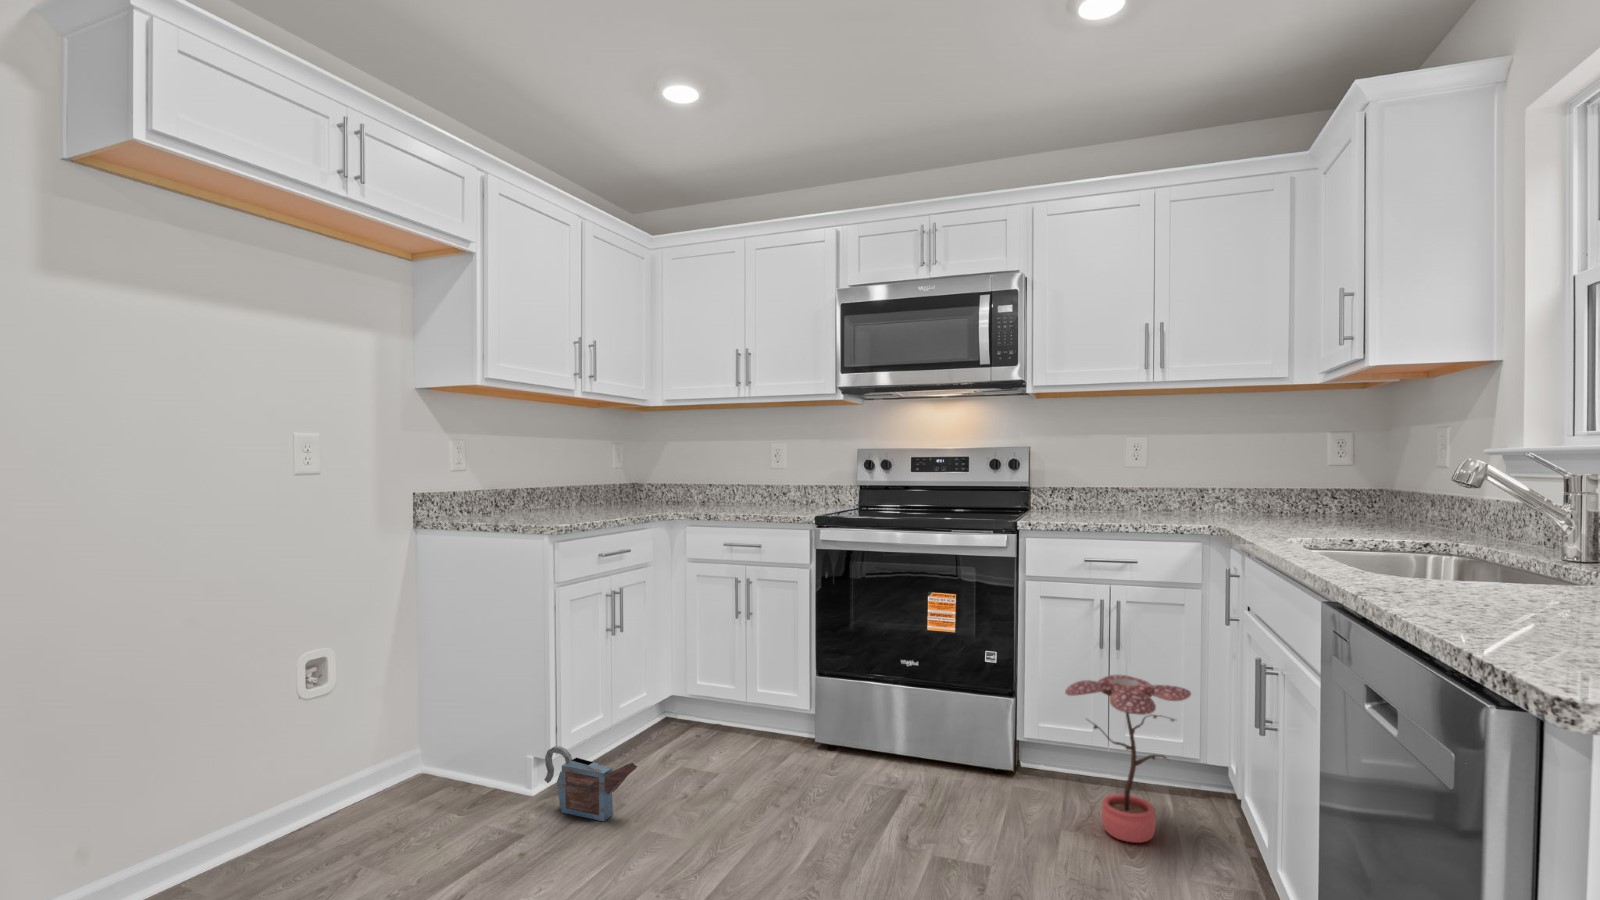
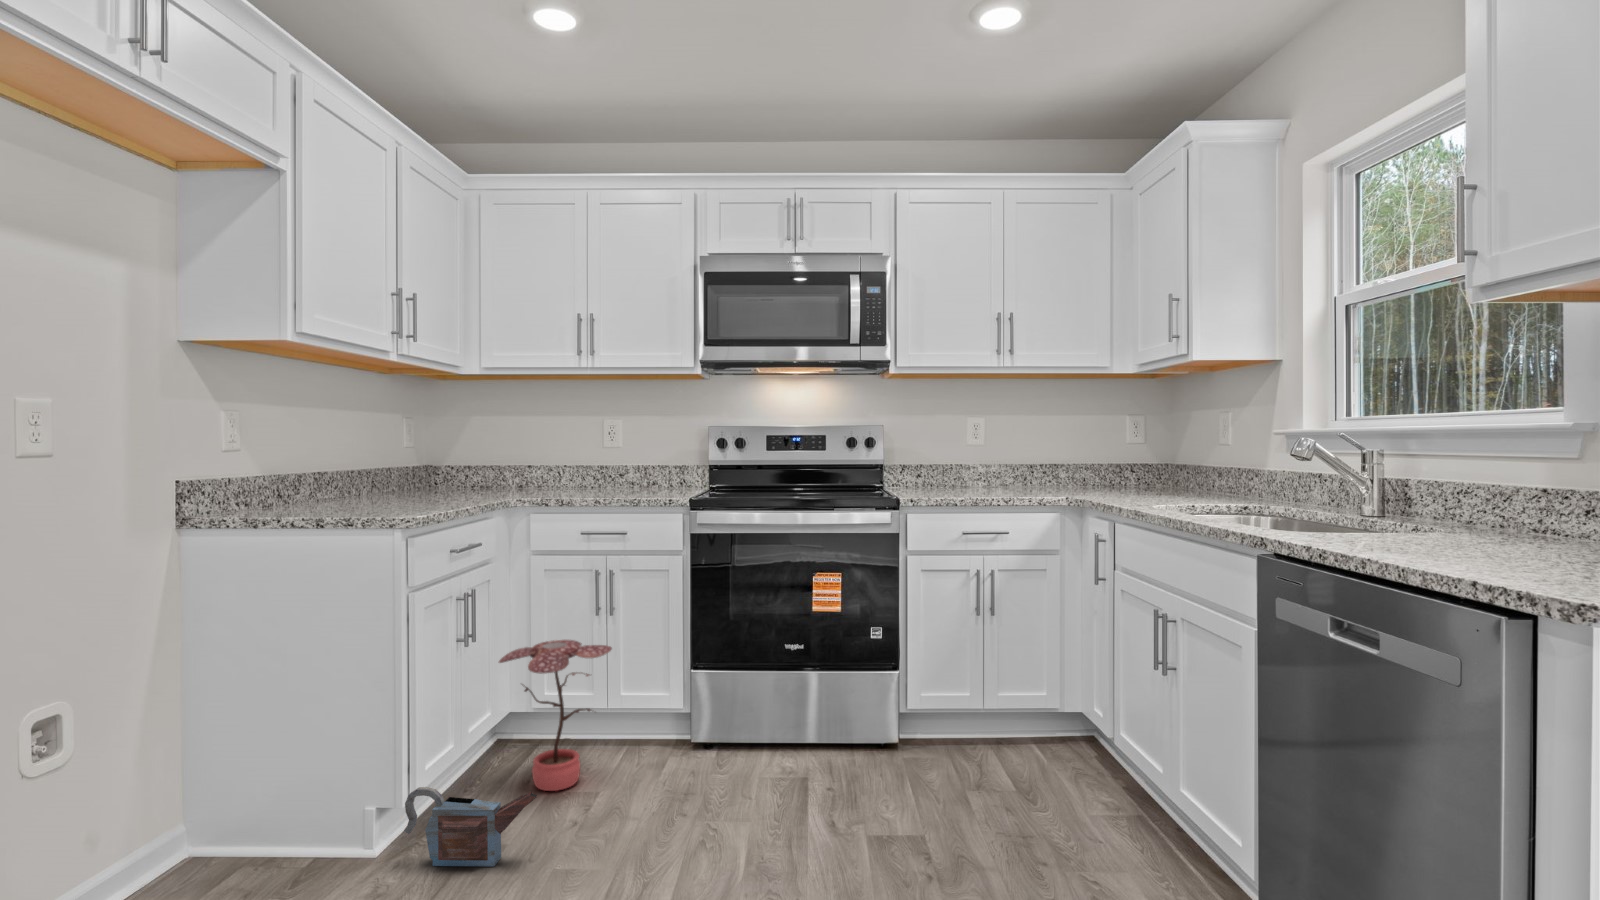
potted plant: present [1065,675,1191,843] -> present [499,640,612,791]

